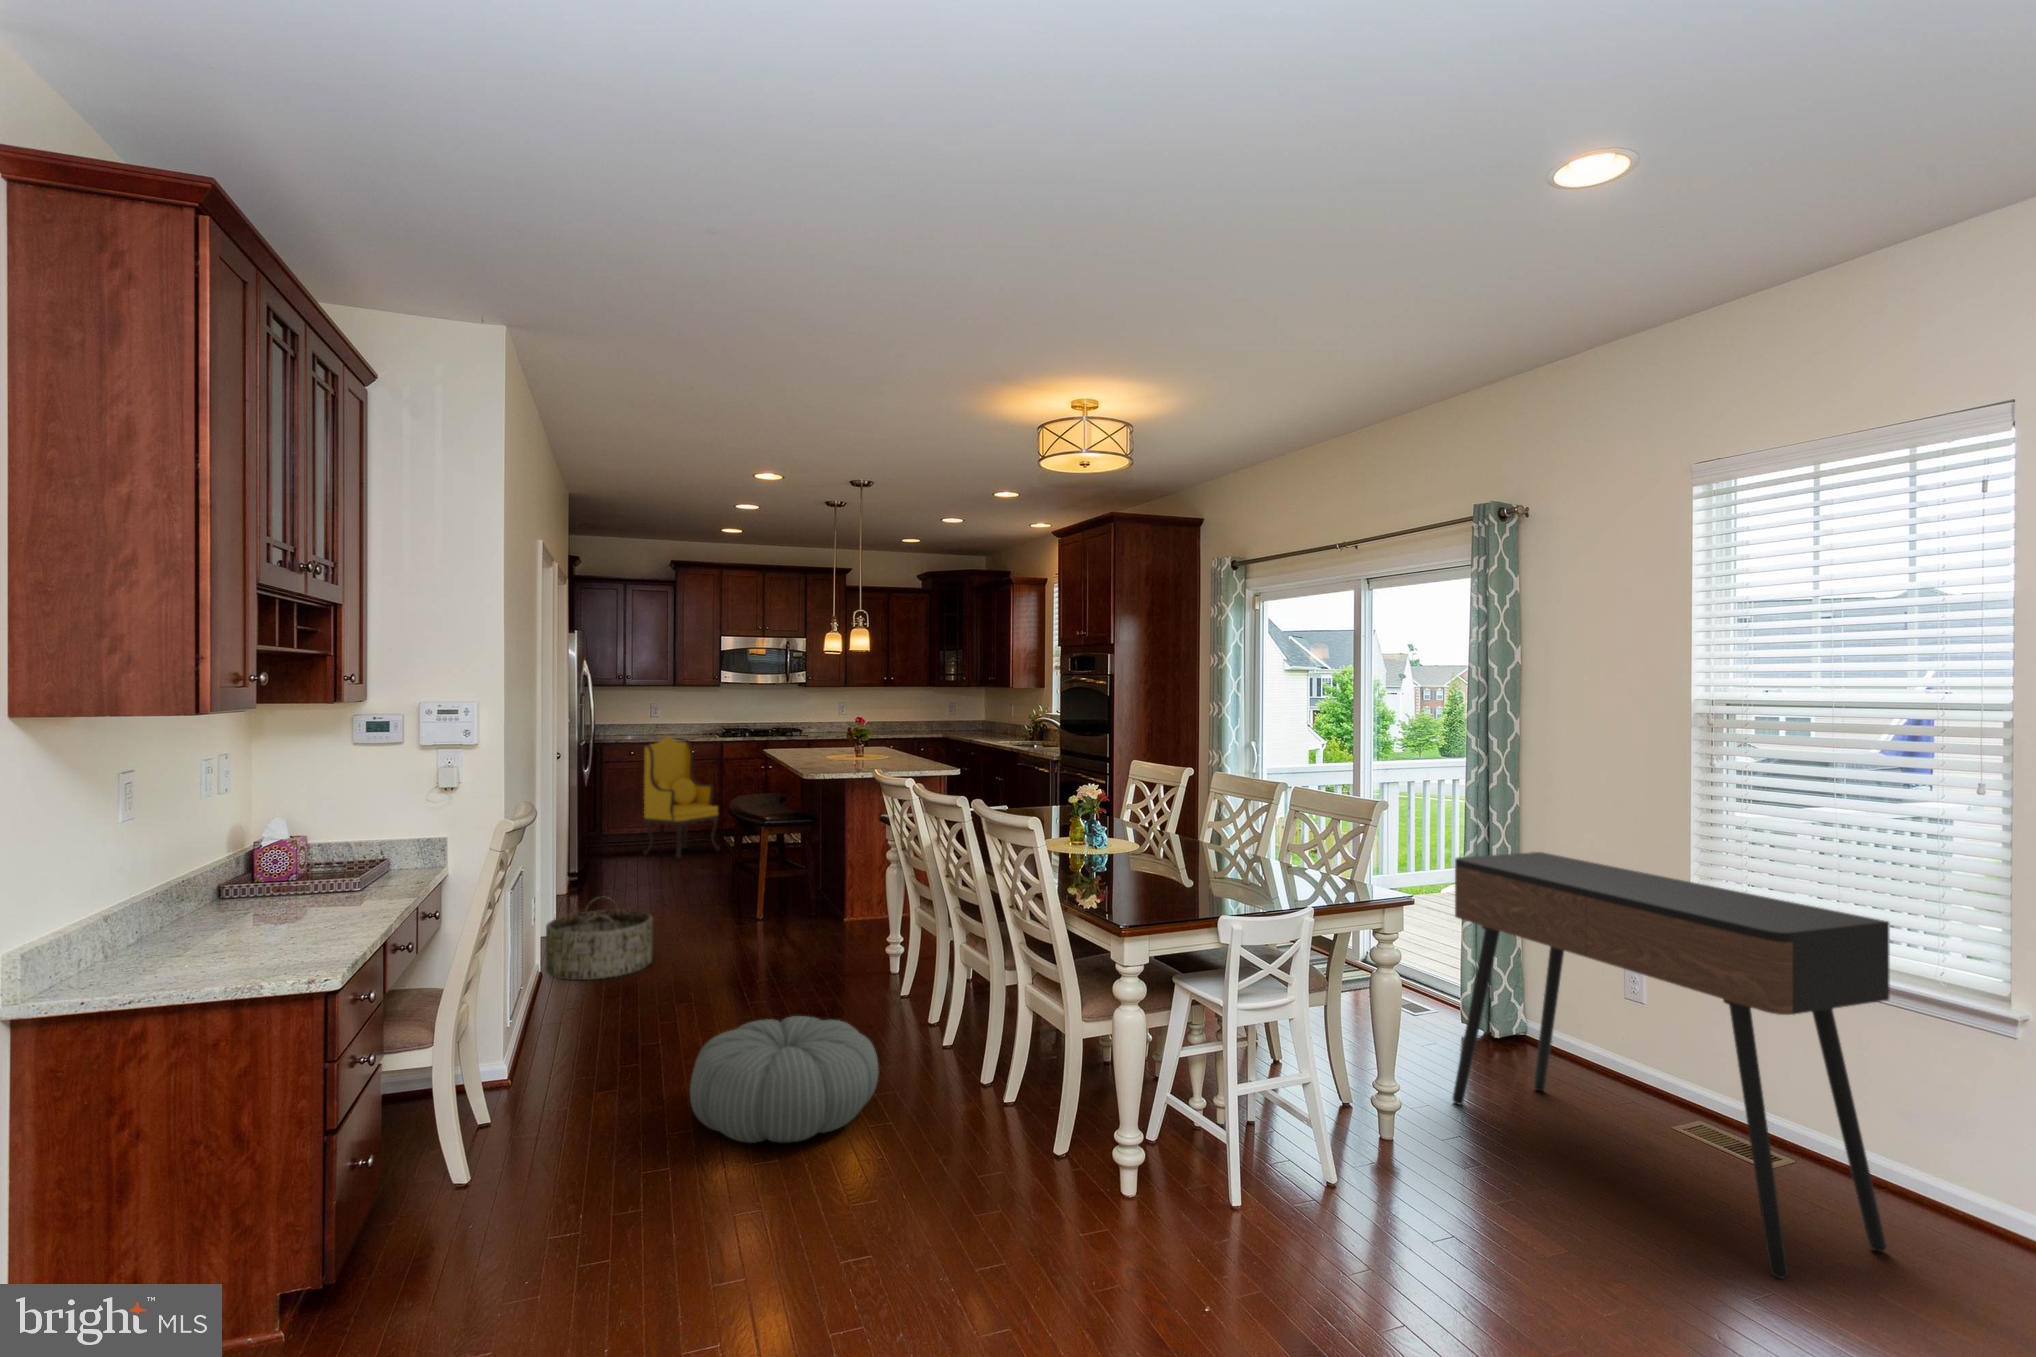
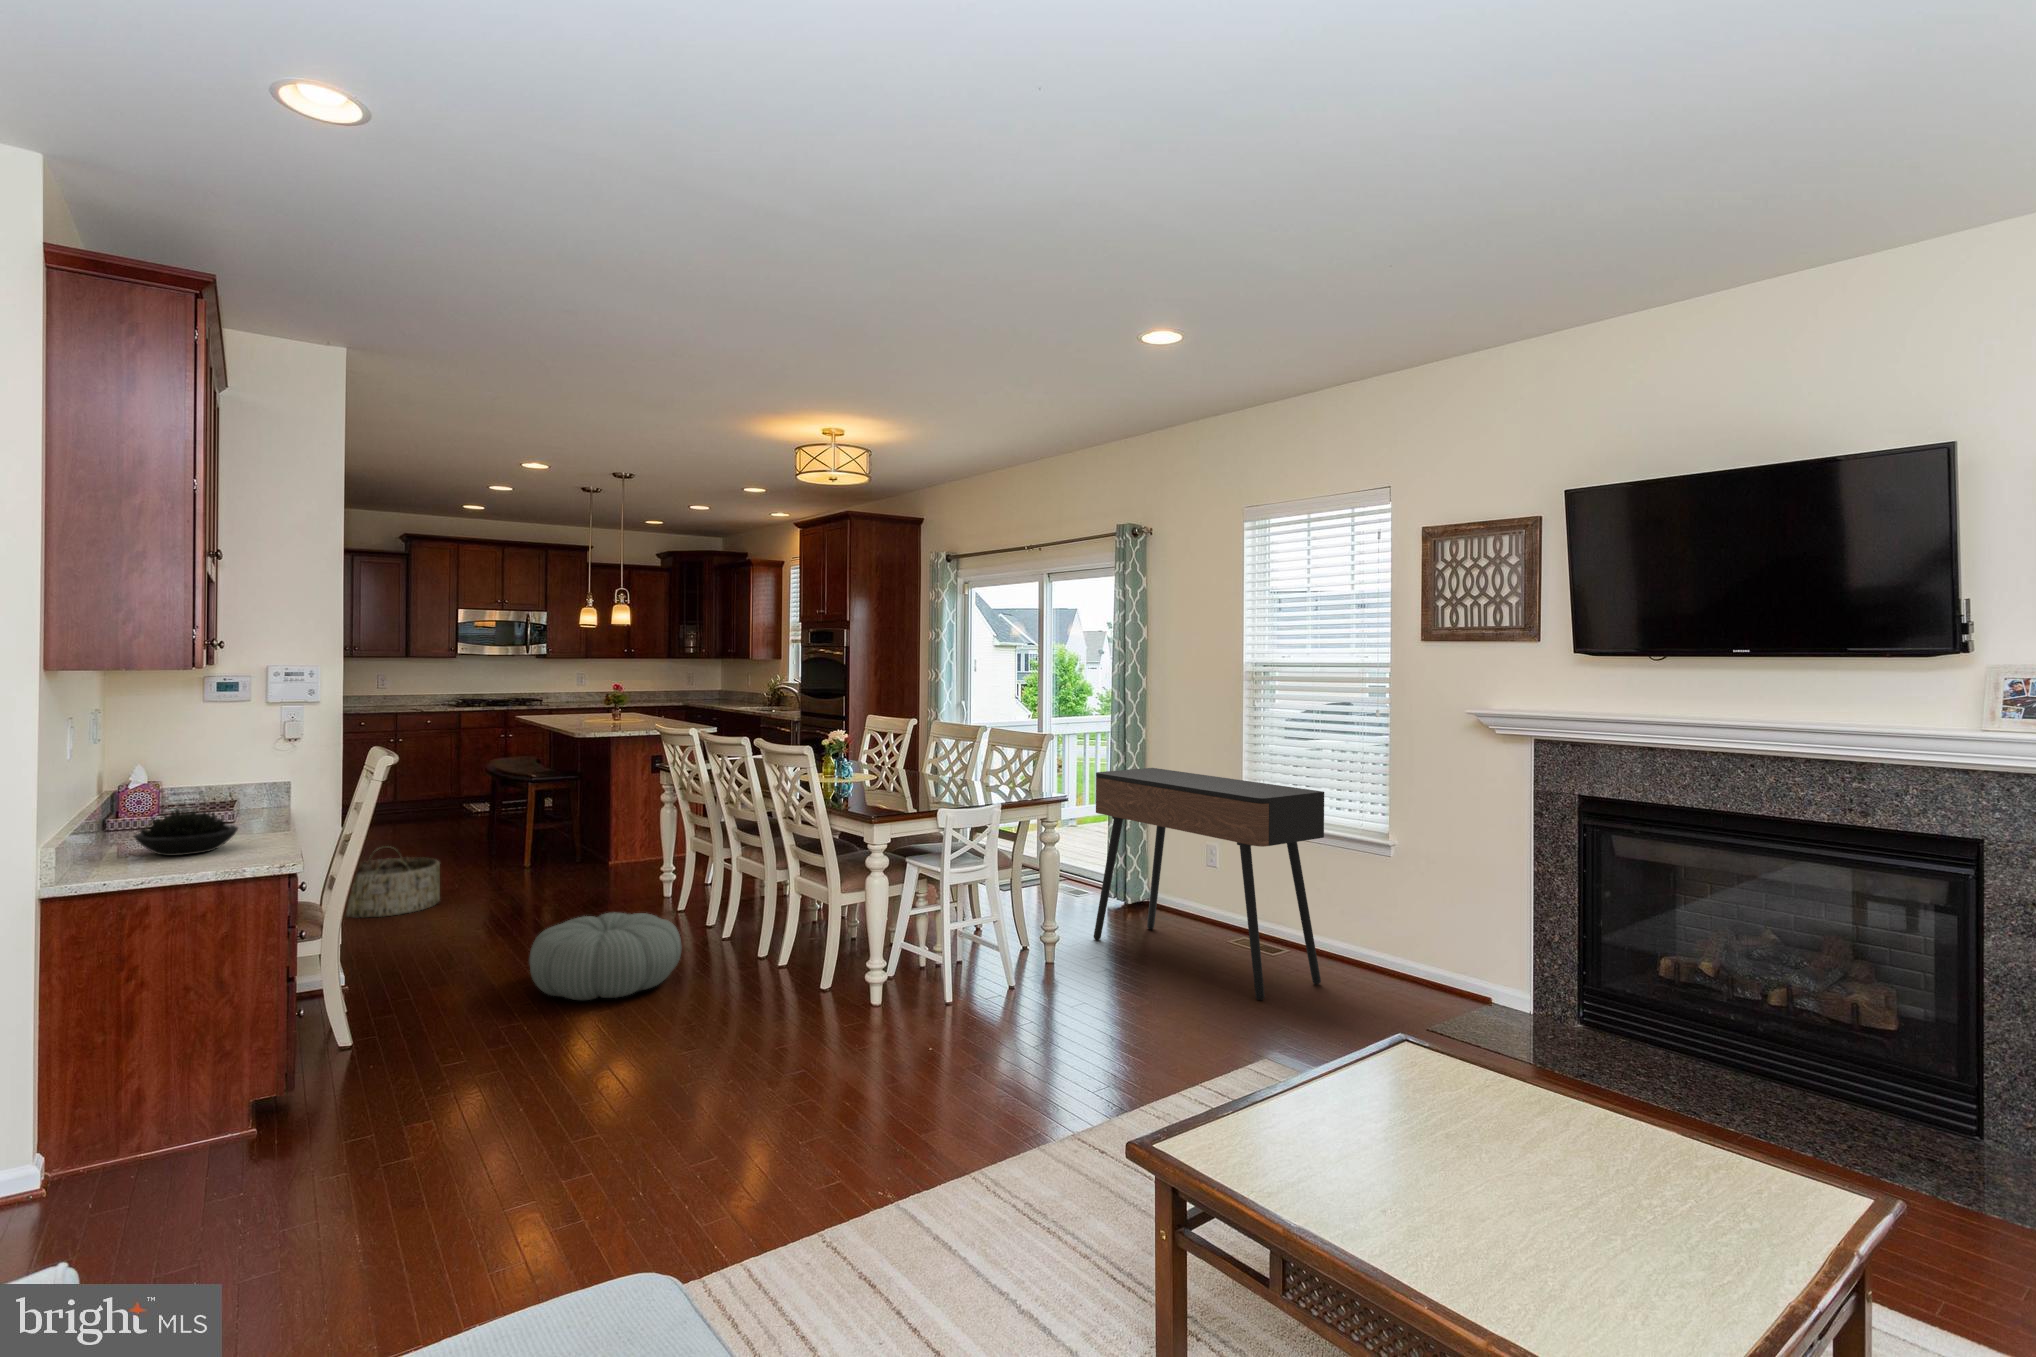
armchair: present [644,737,720,859] -> none [383,706,465,824]
succulent plant: none [168,888,301,952] -> present [134,809,238,856]

